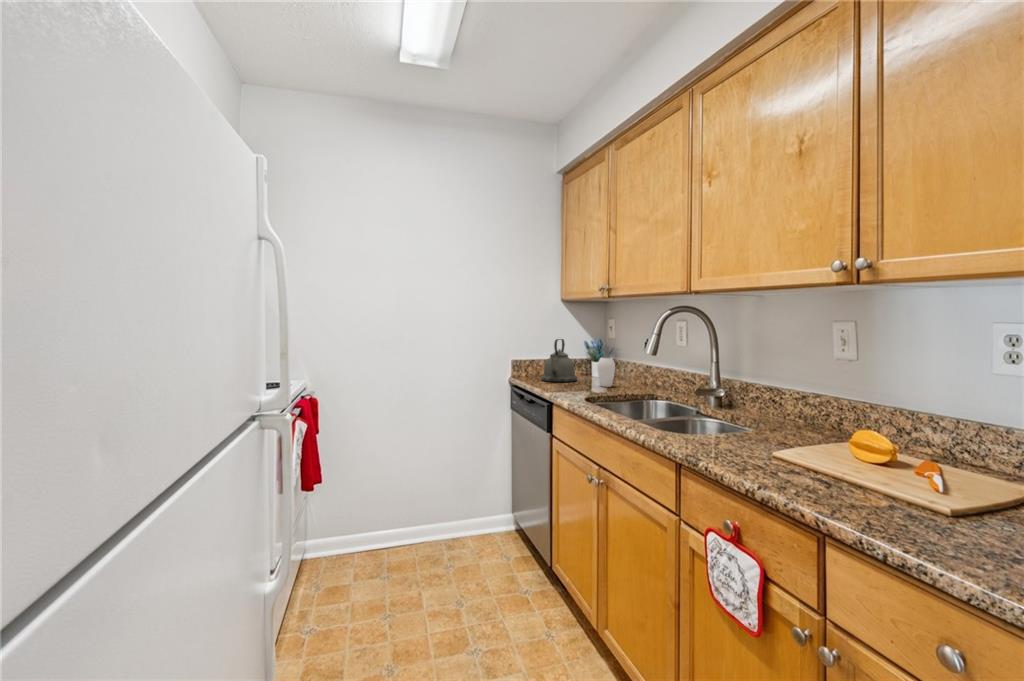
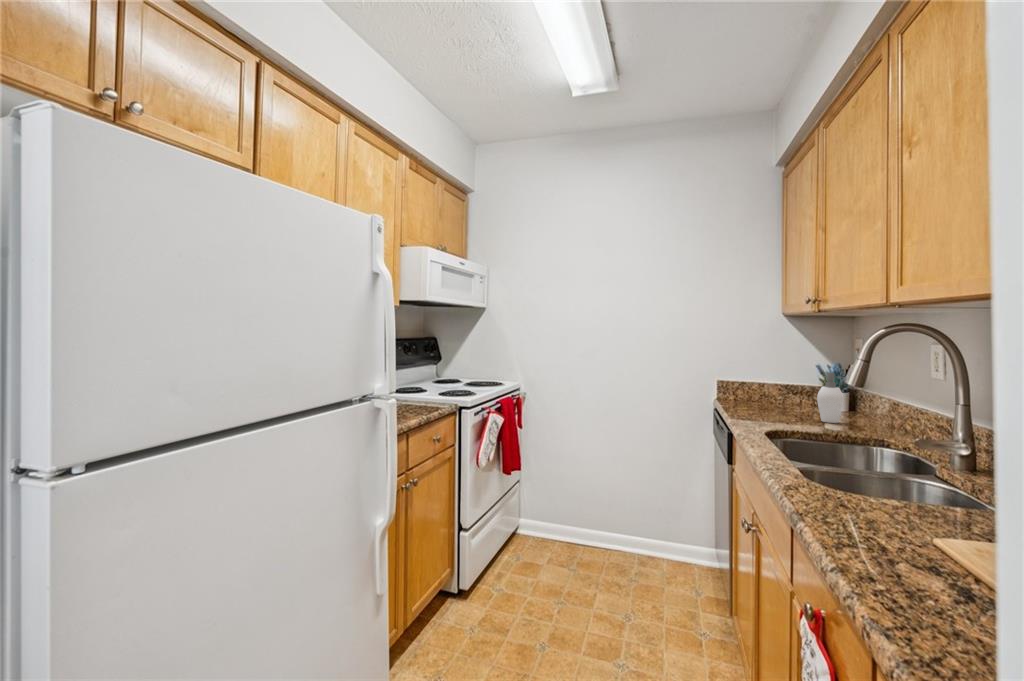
kettle: present [541,339,577,382] -> none [753,362,801,412]

